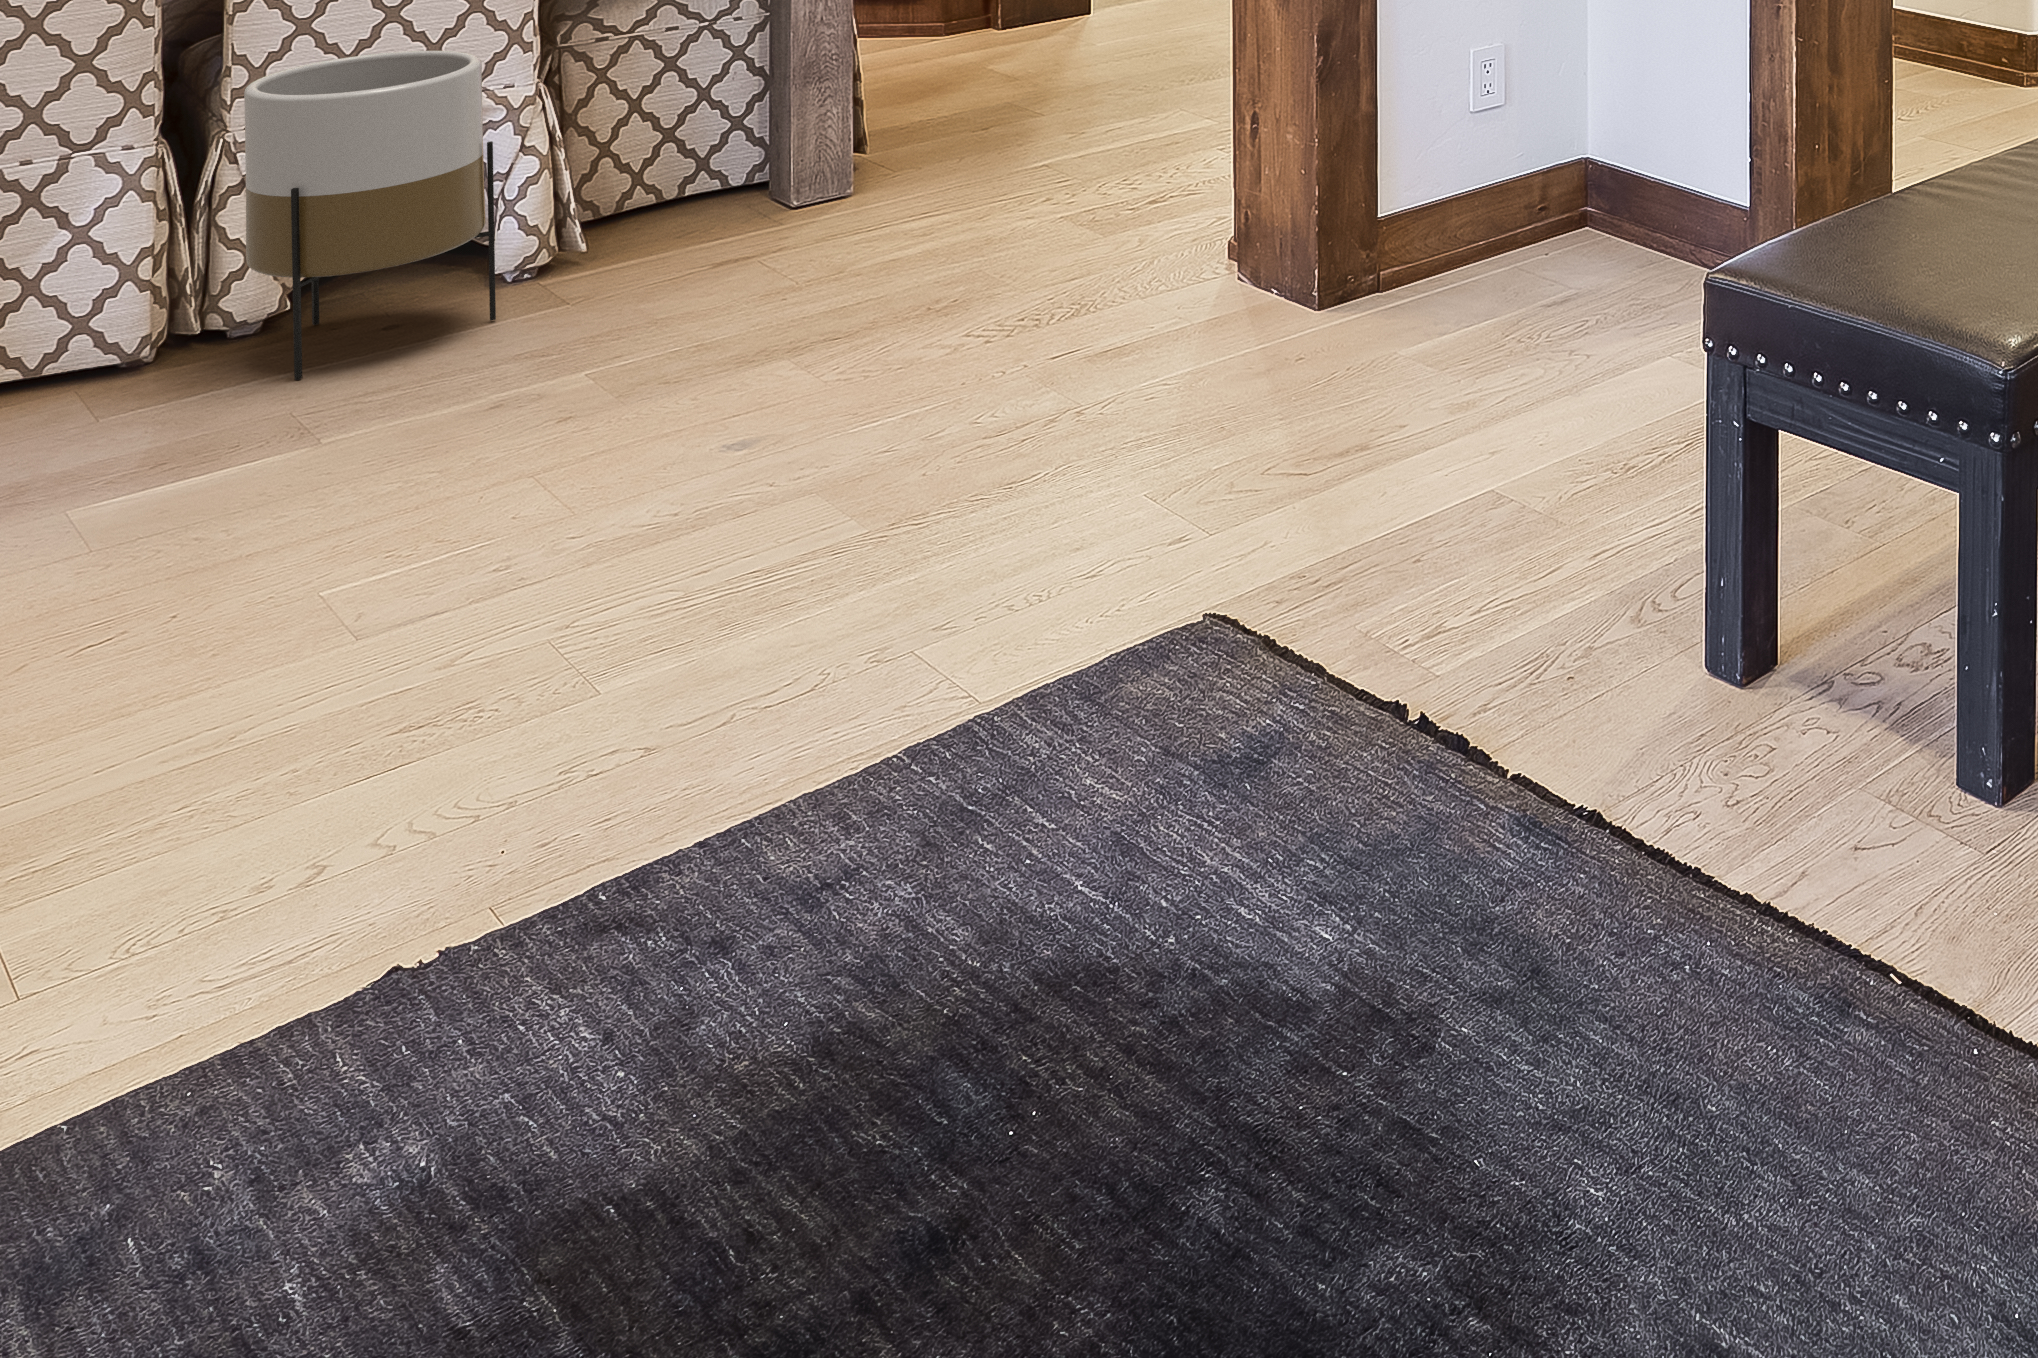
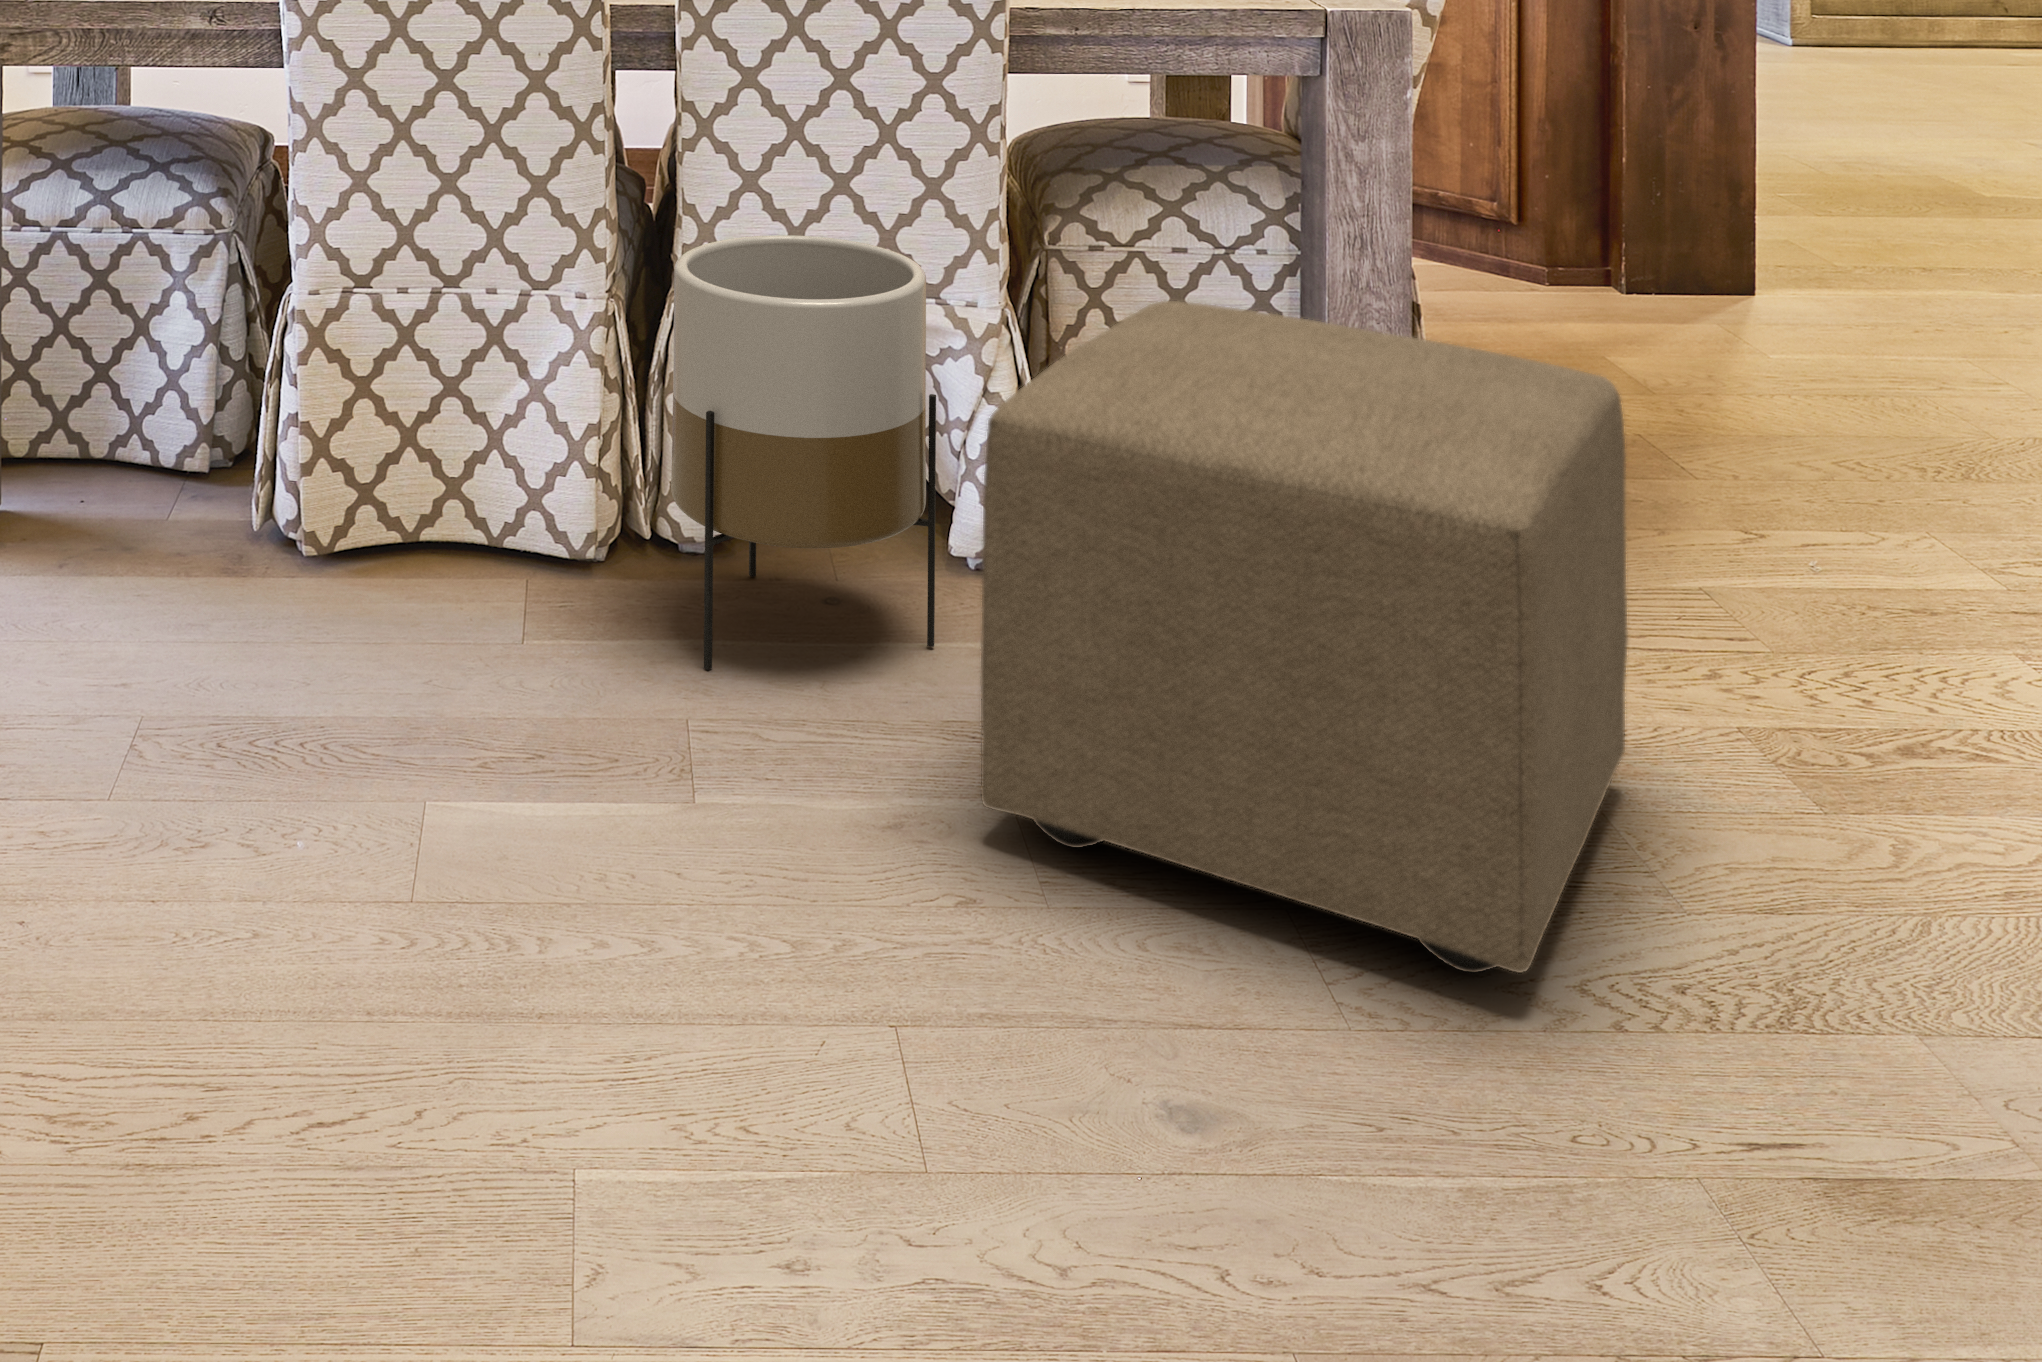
ottoman: none [561,22,994,378] -> present [981,301,1628,973]

